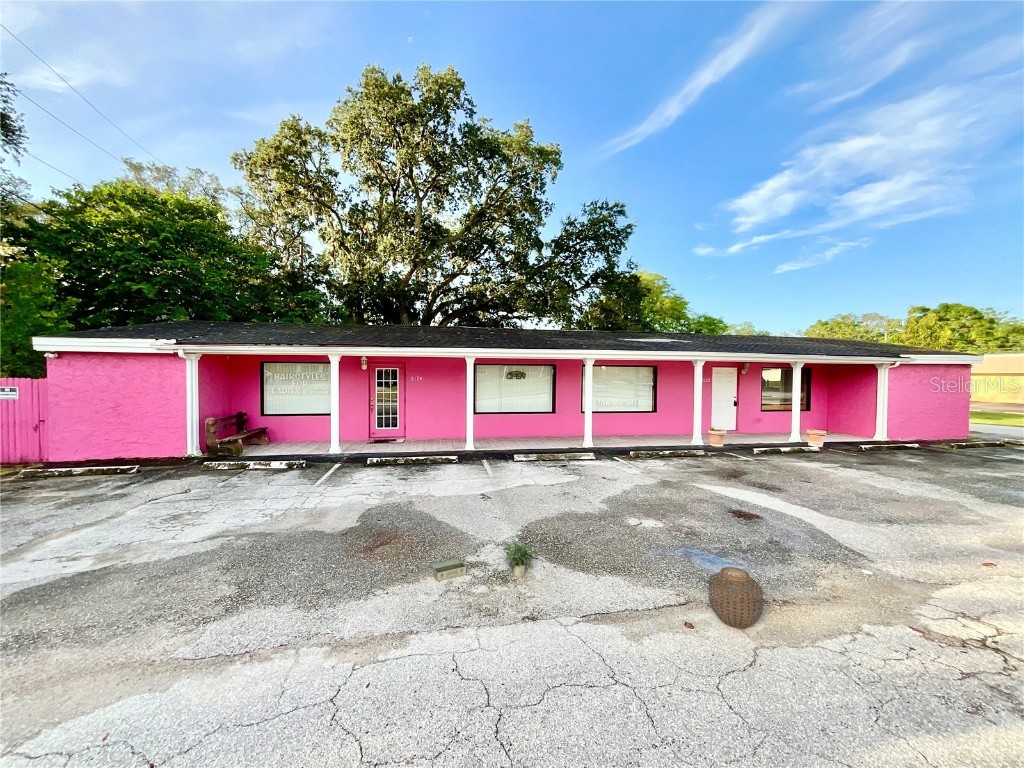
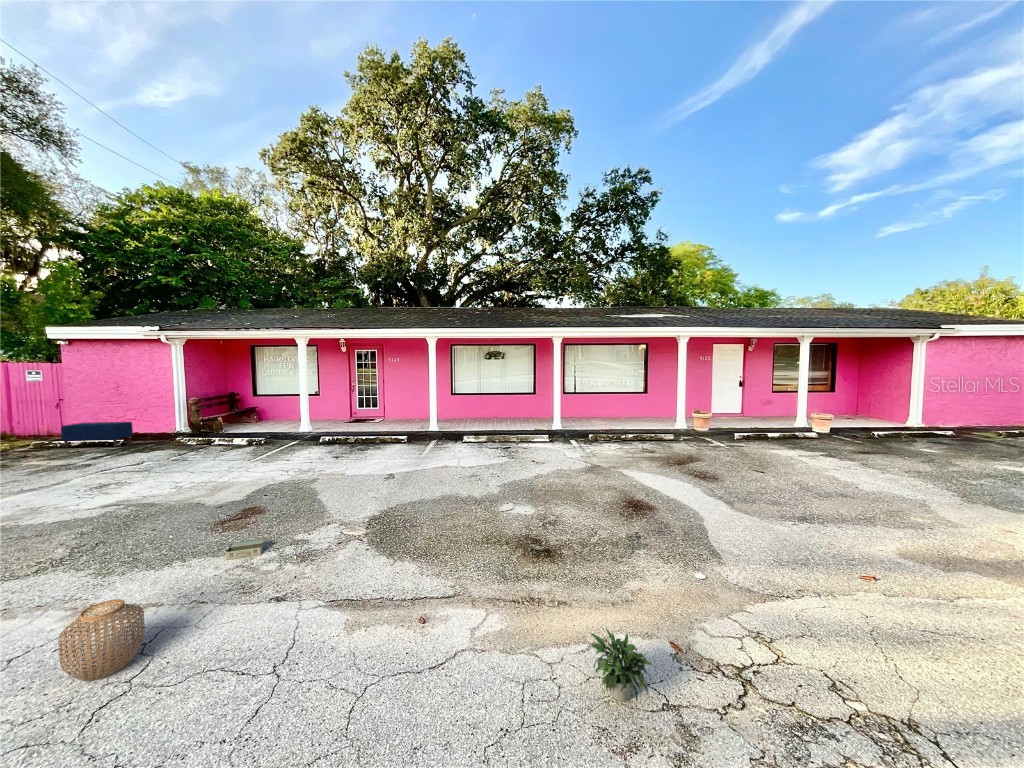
bench: none [50,446,134,478] -> present [61,422,133,448]
potted plant: present [503,540,536,577] -> present [584,628,652,702]
woven basket: present [709,567,763,629] -> present [58,599,145,681]

